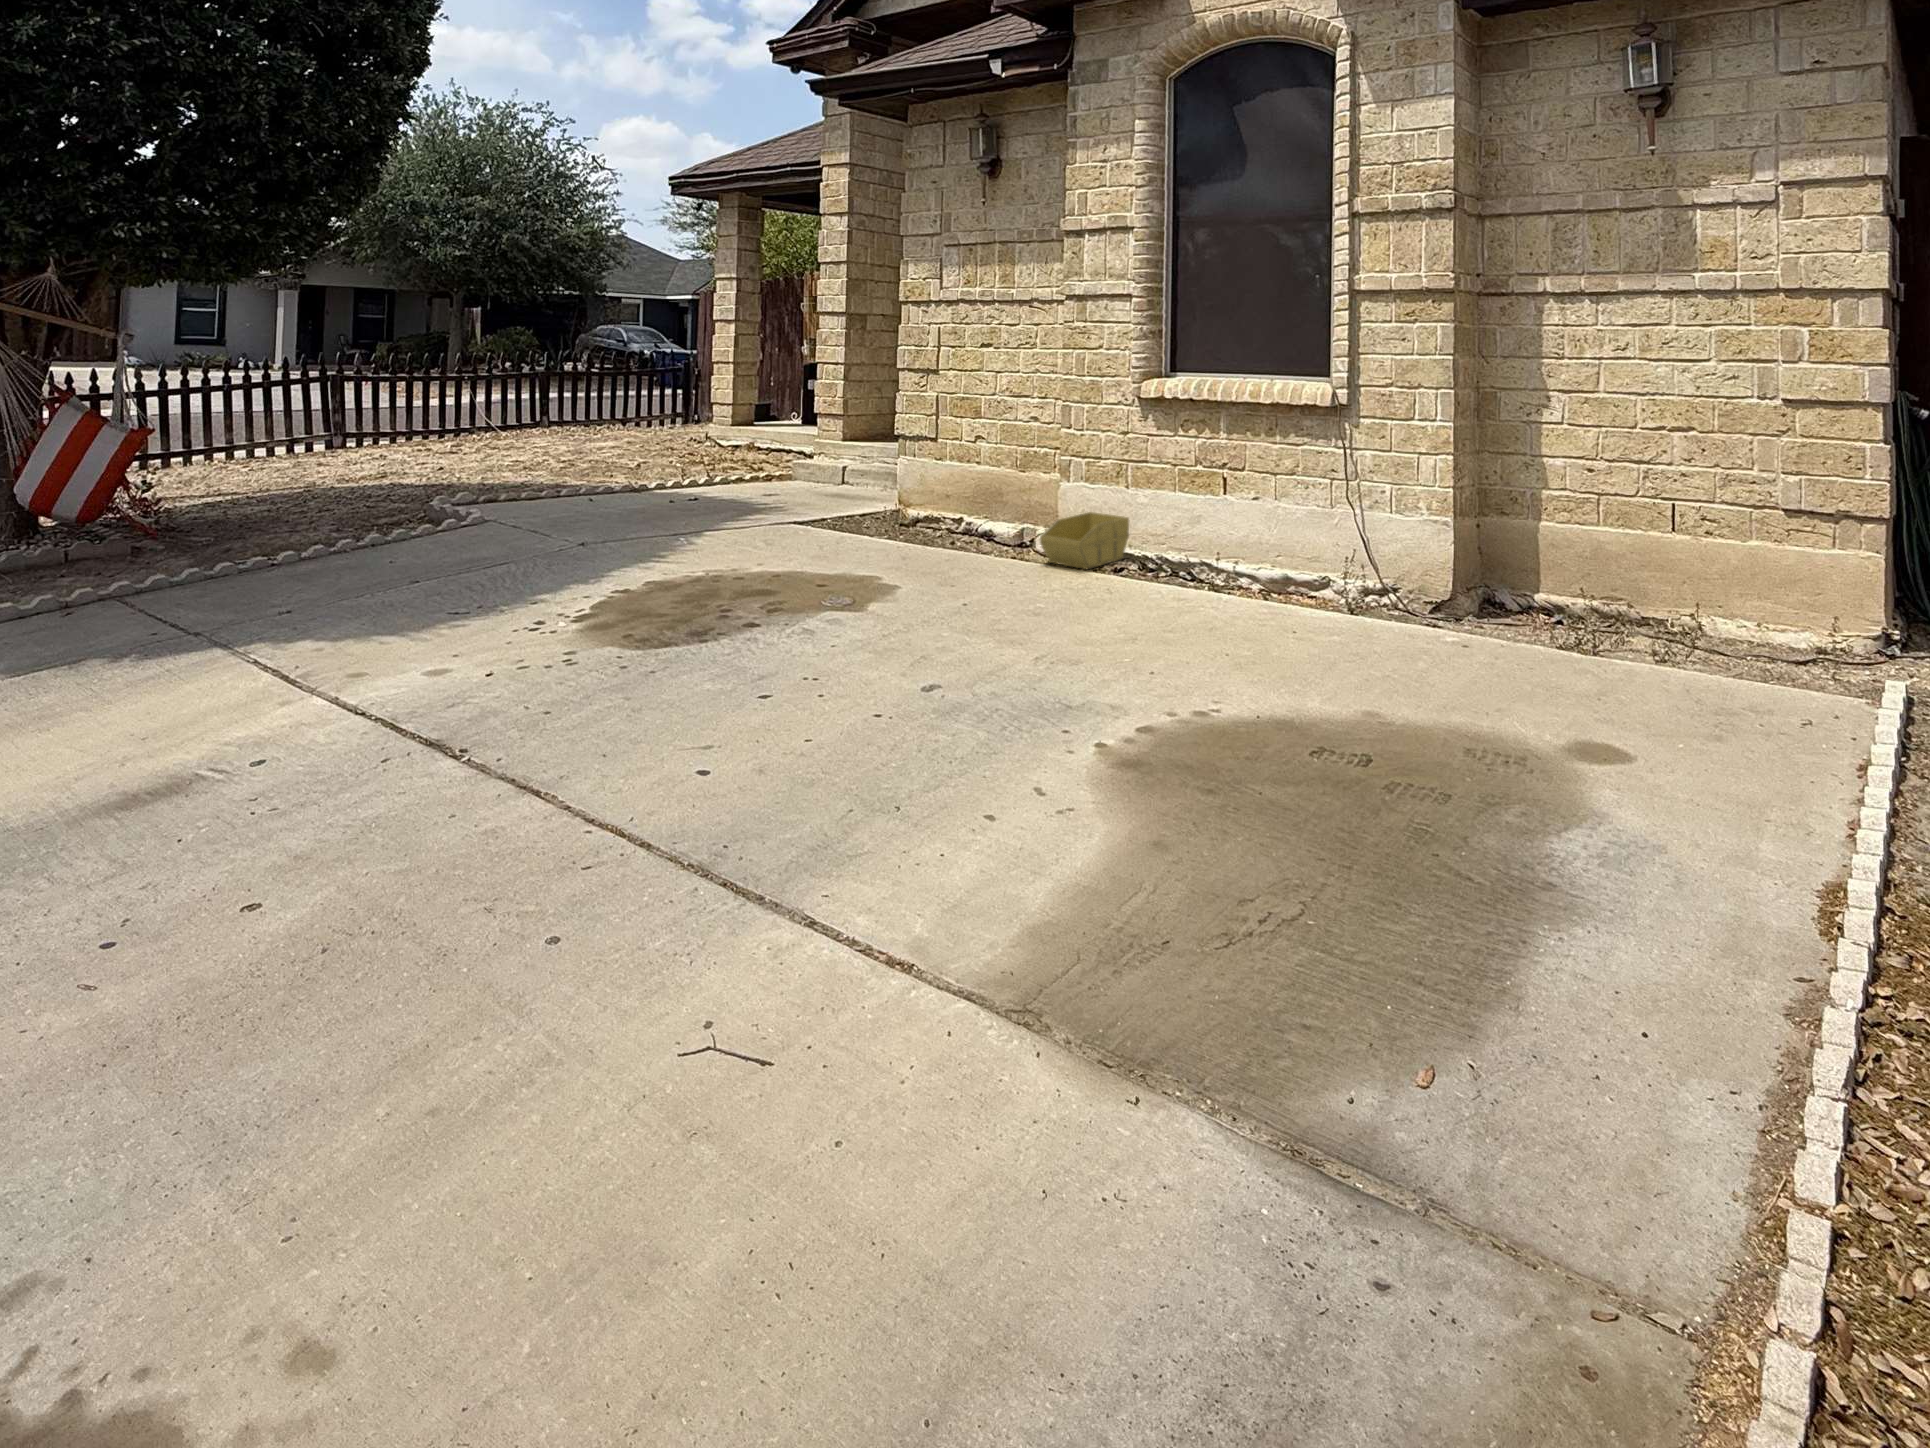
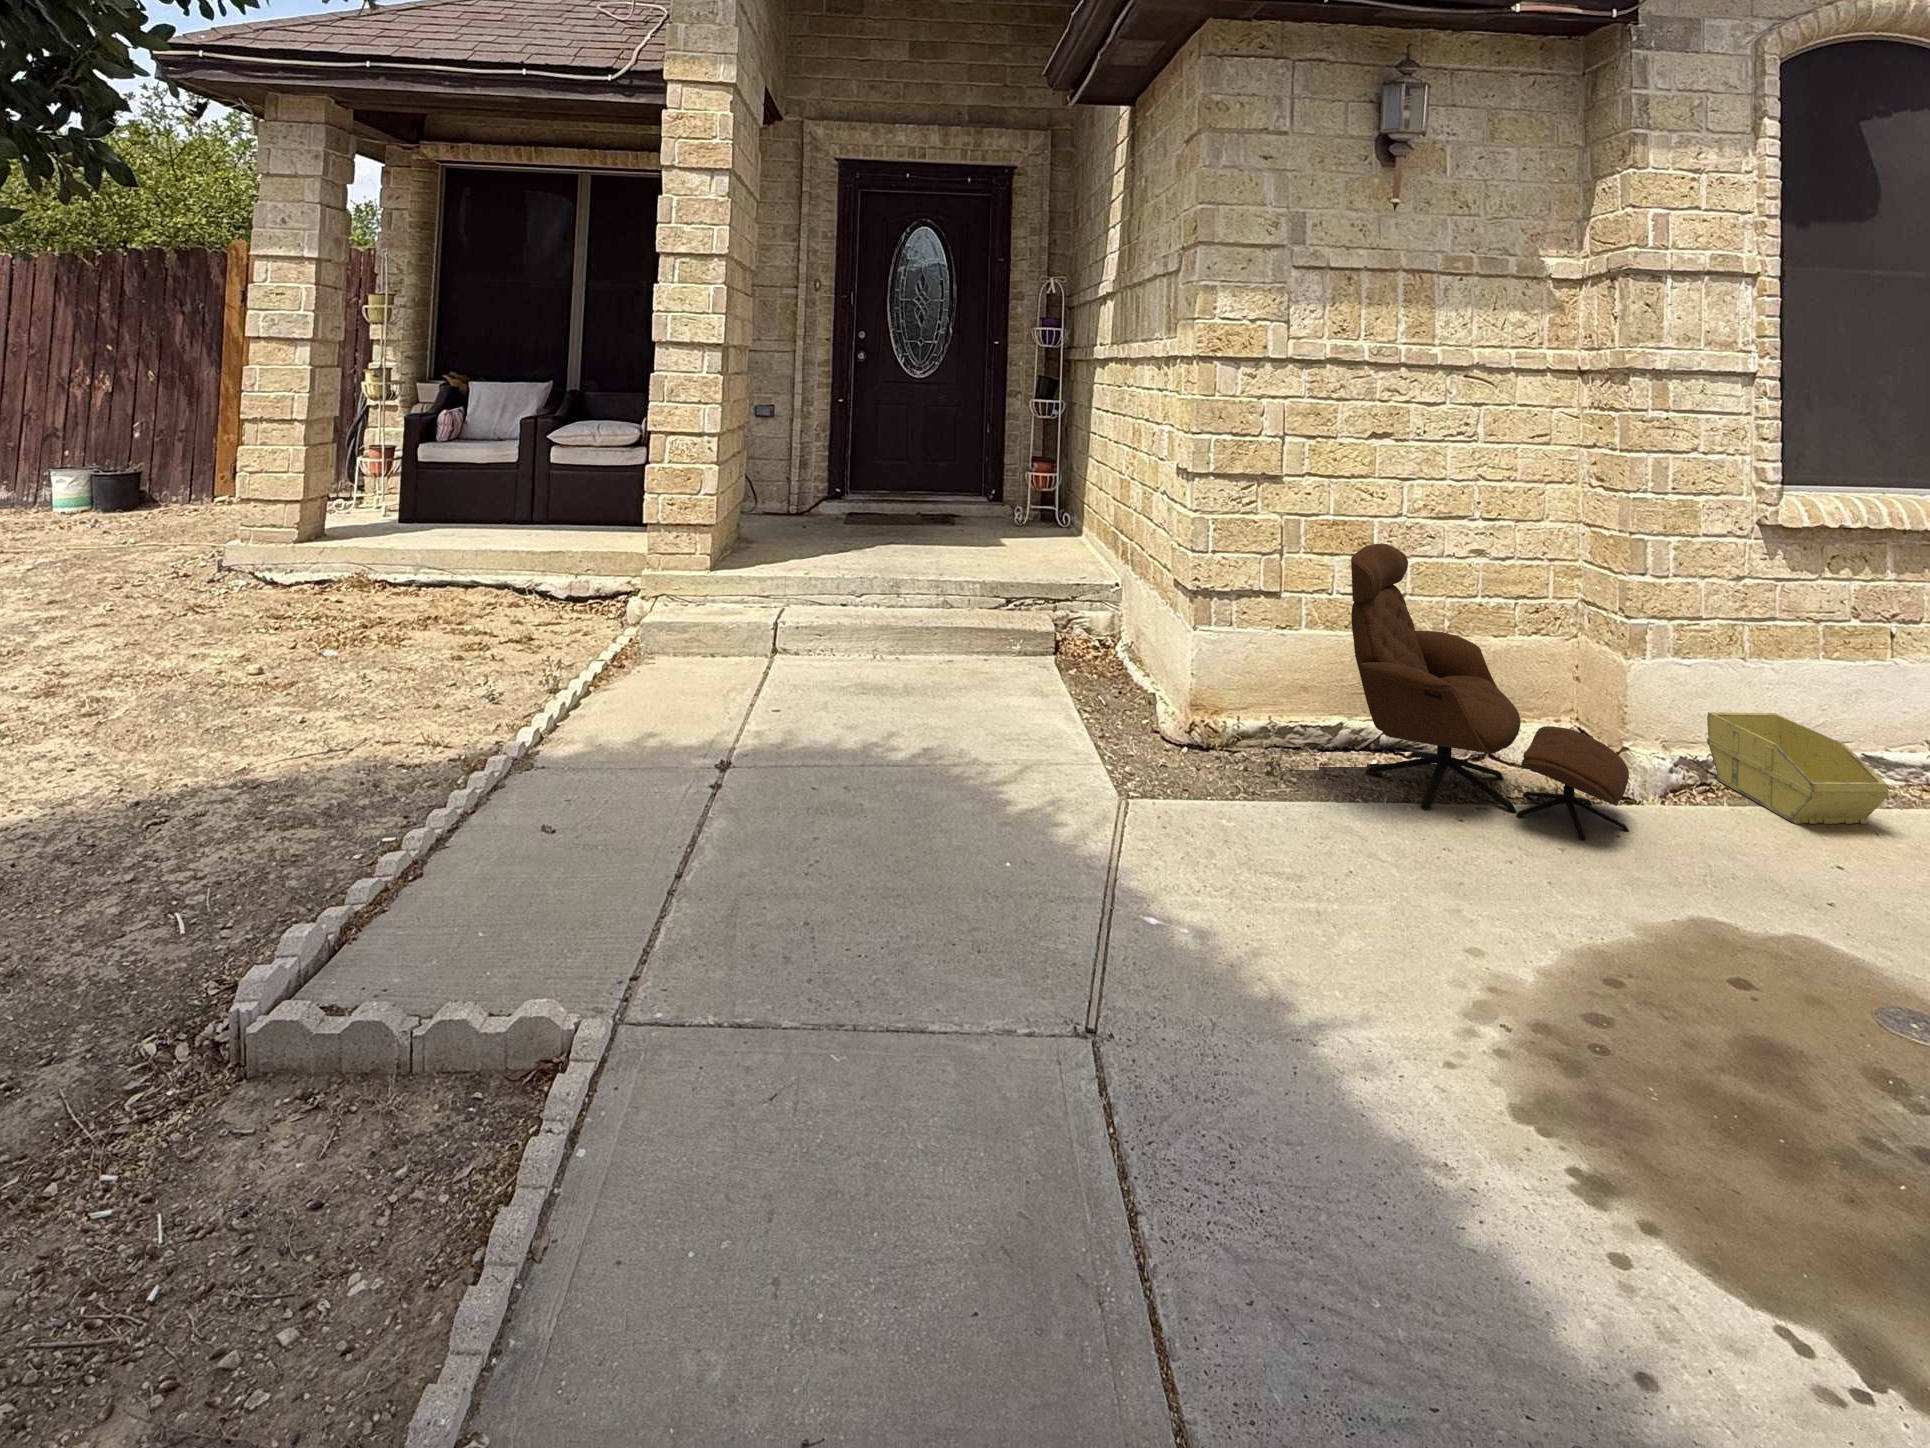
lounge chair: none [890,402,990,549] -> present [1351,544,1629,840]

